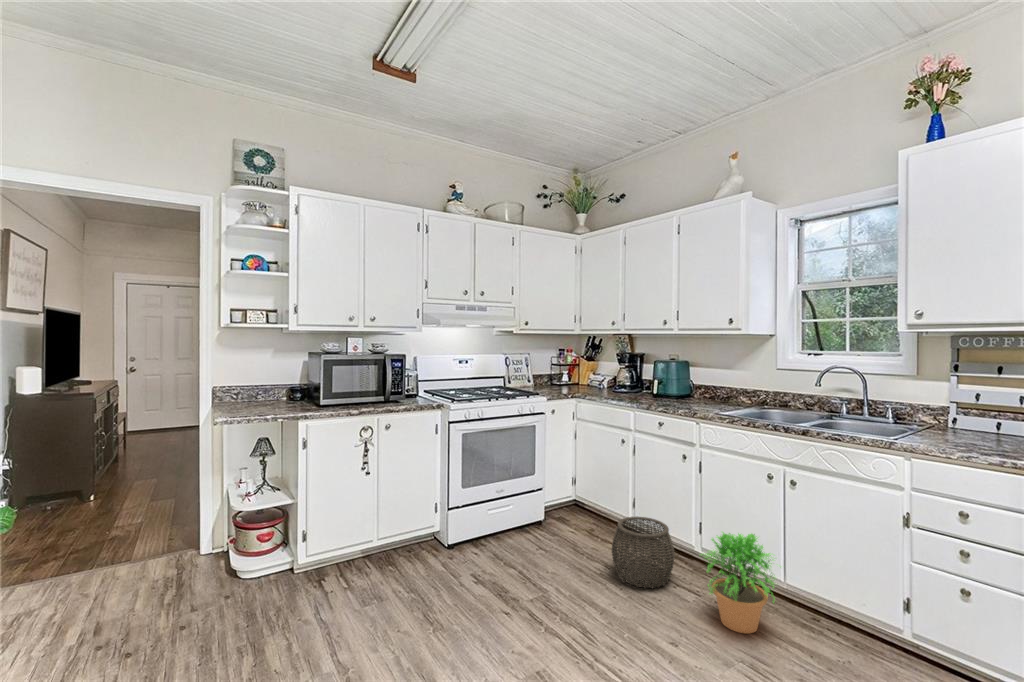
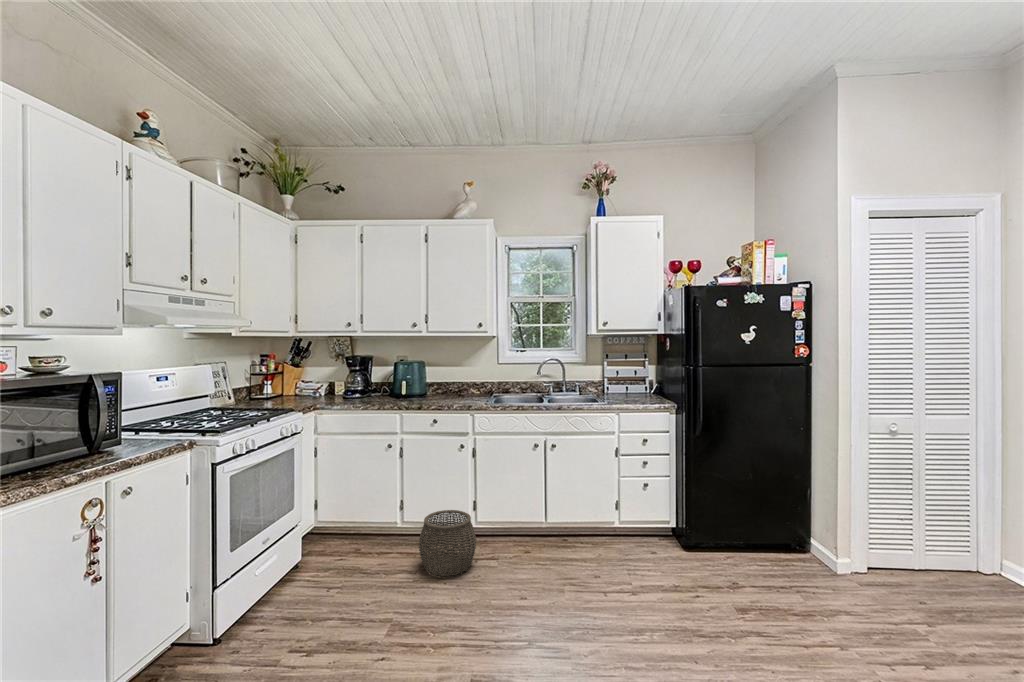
potted plant: present [702,532,775,634] -> none [512,492,567,572]

